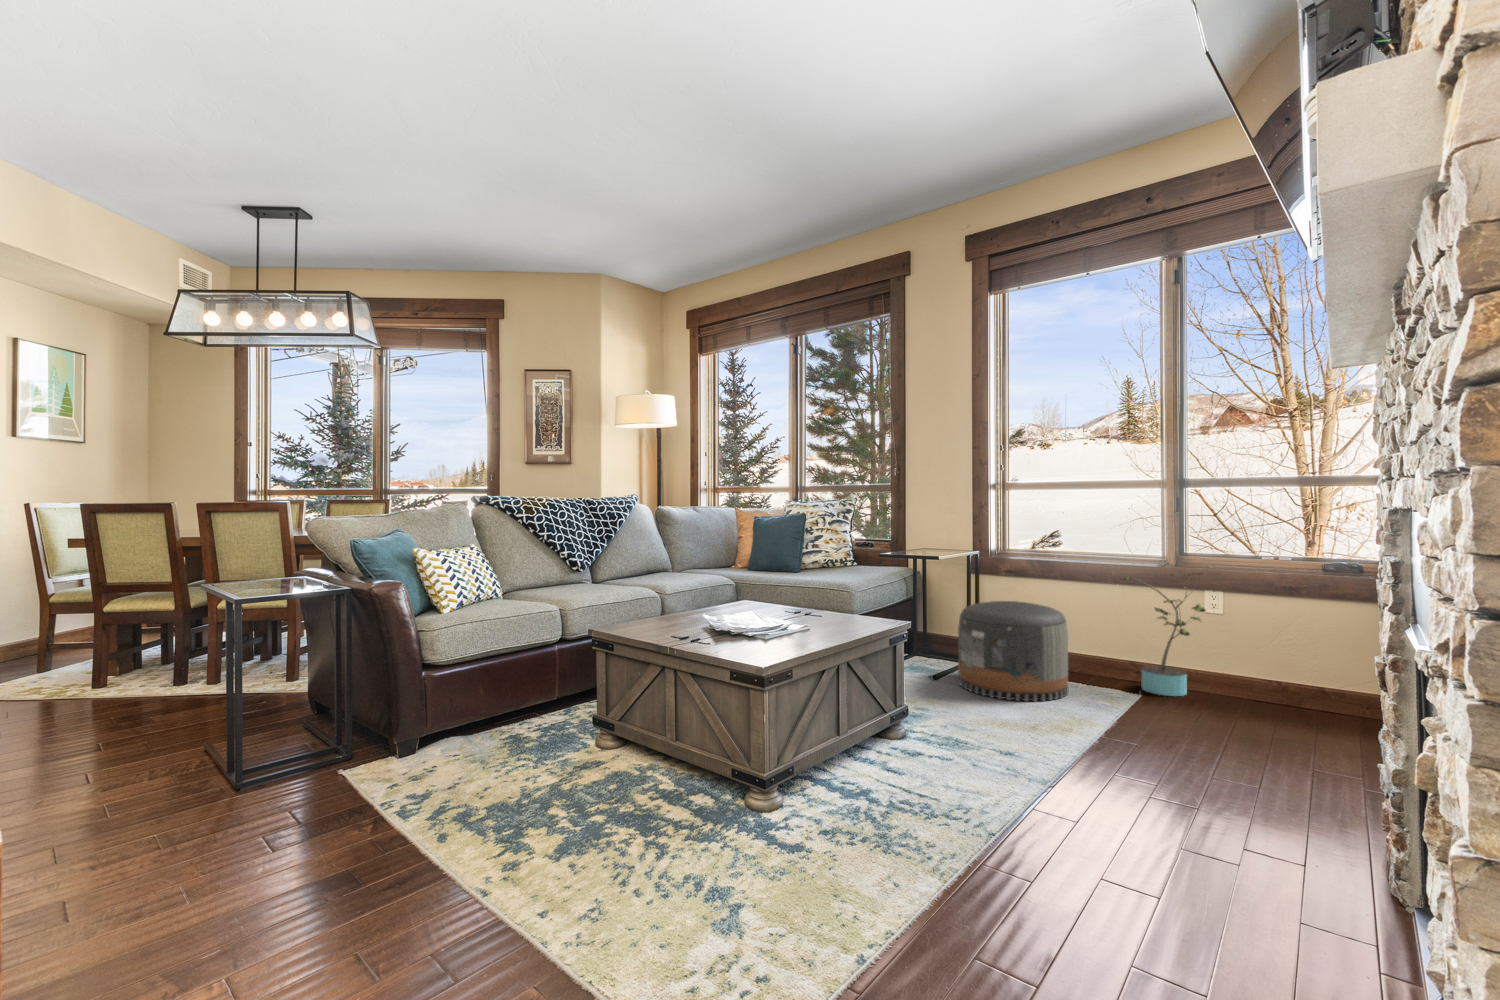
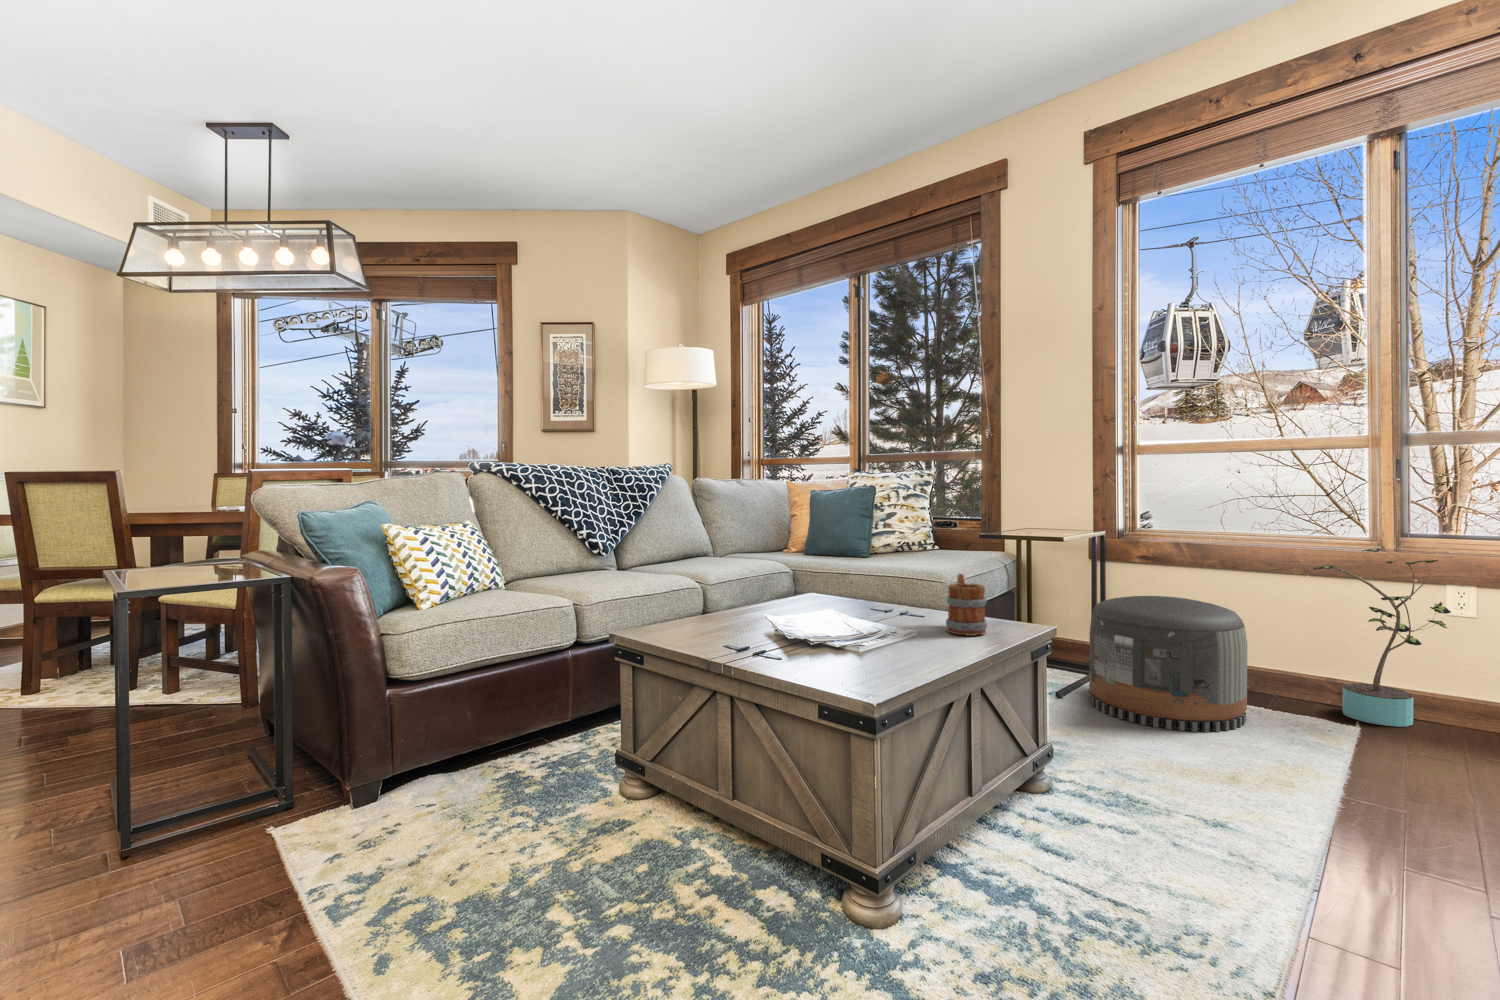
mug: none [832,584,860,628] -> present [946,574,987,636]

